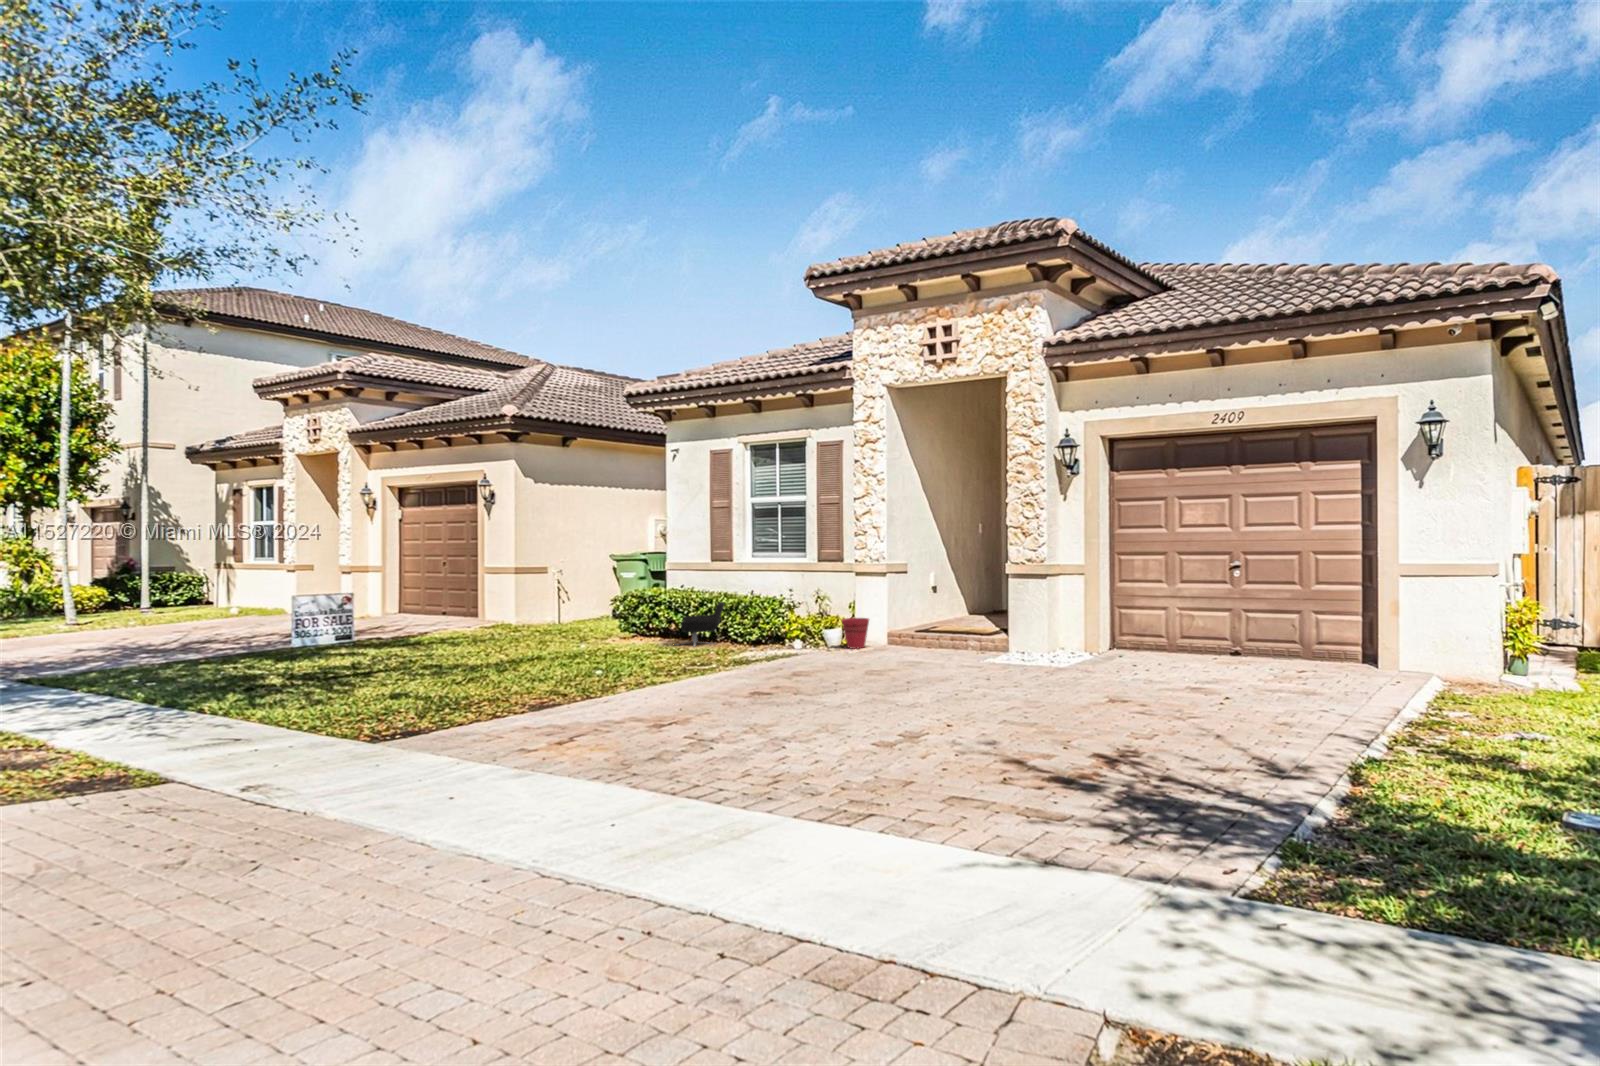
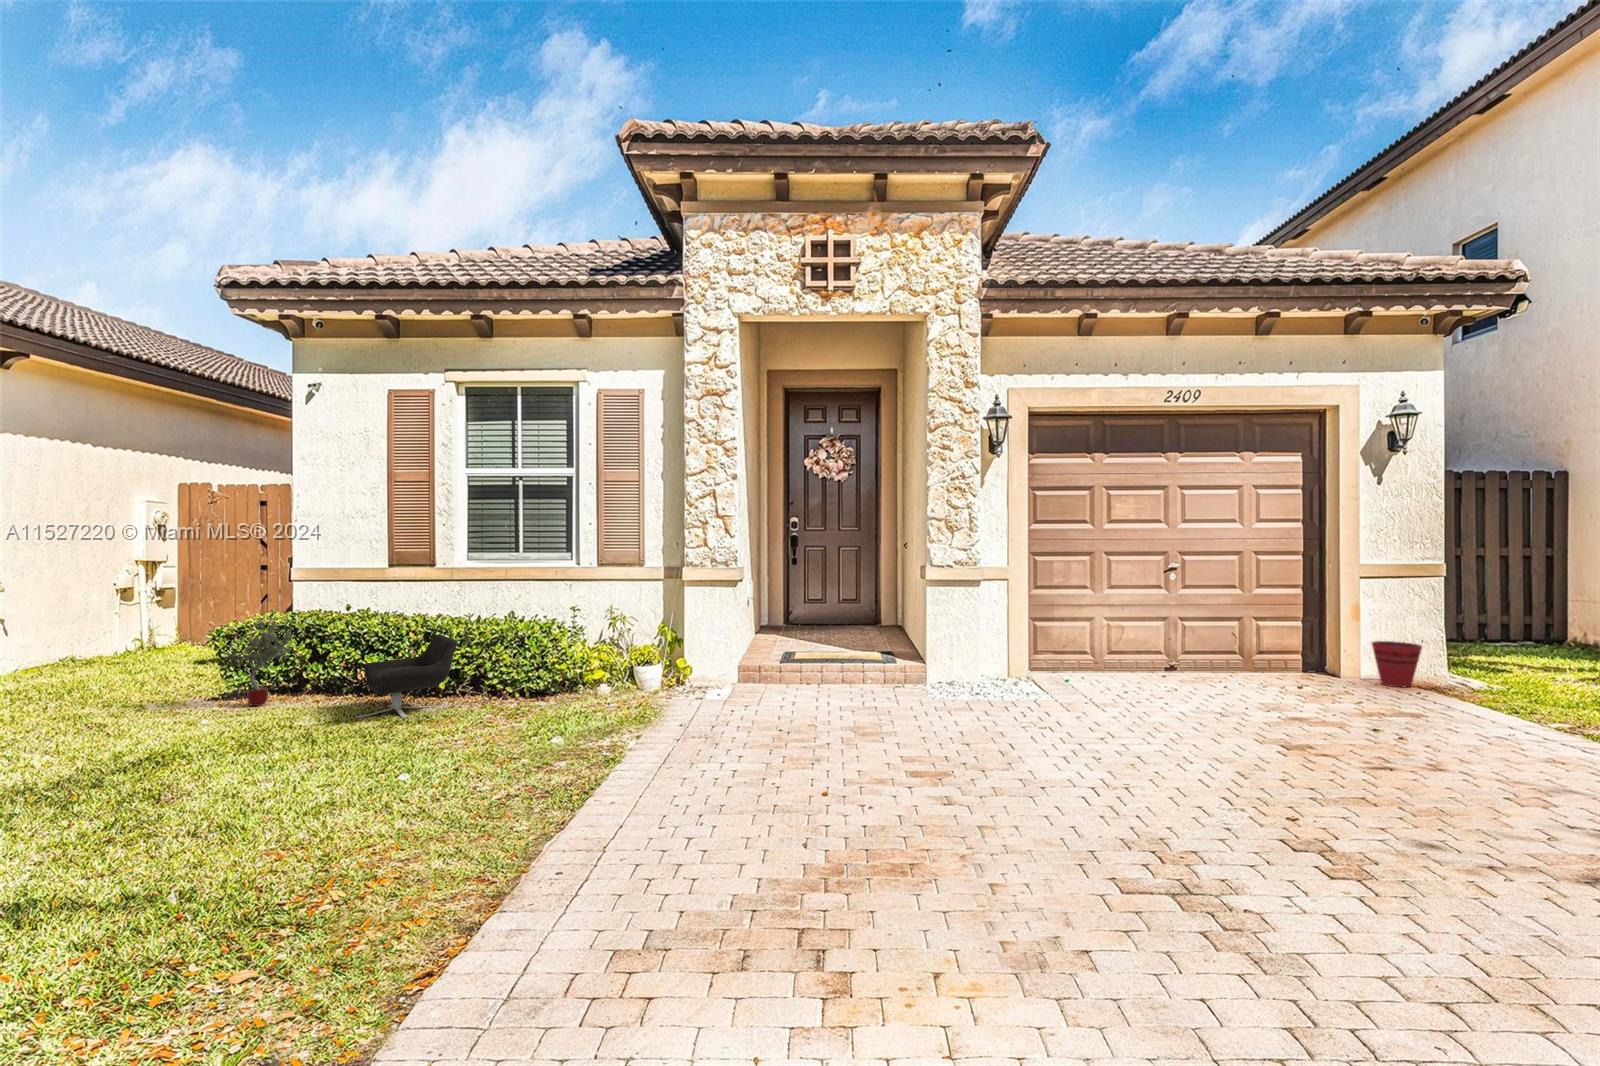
potted tree: none [627,588,658,638] -> present [225,618,291,706]
bucket: present [842,618,869,649] -> present [1372,641,1422,688]

